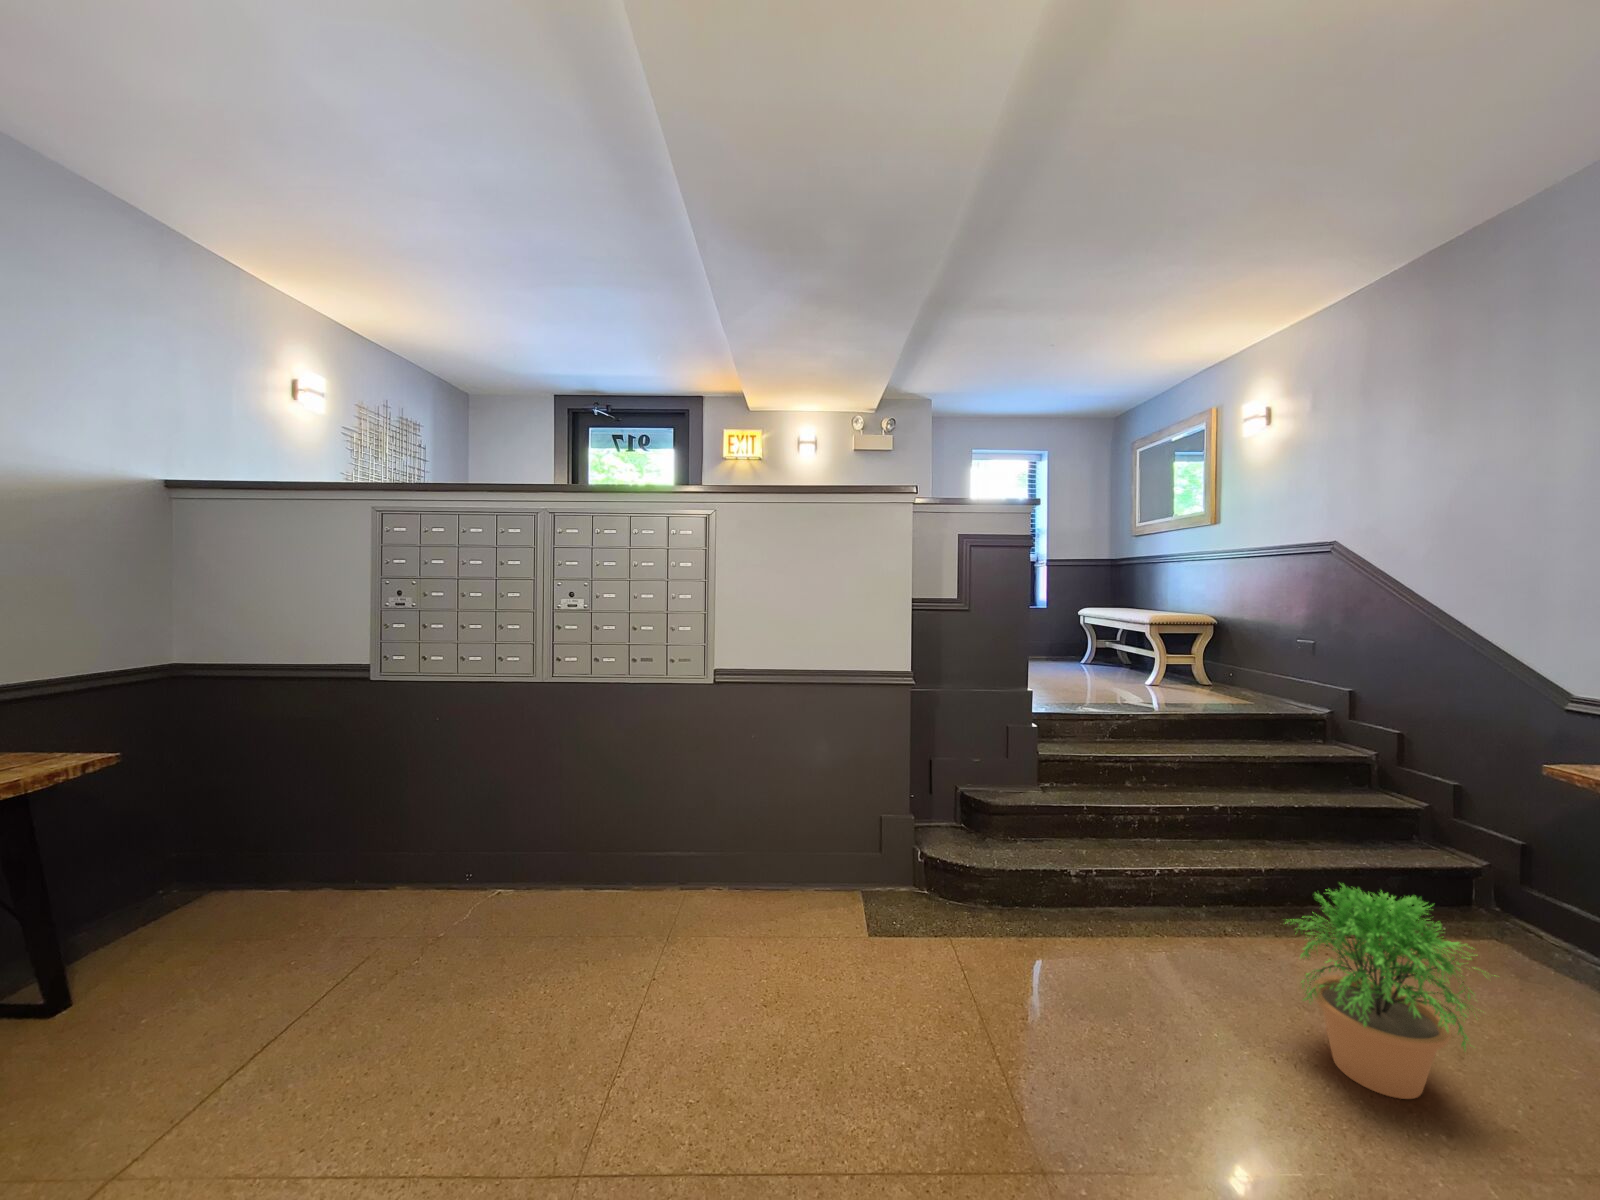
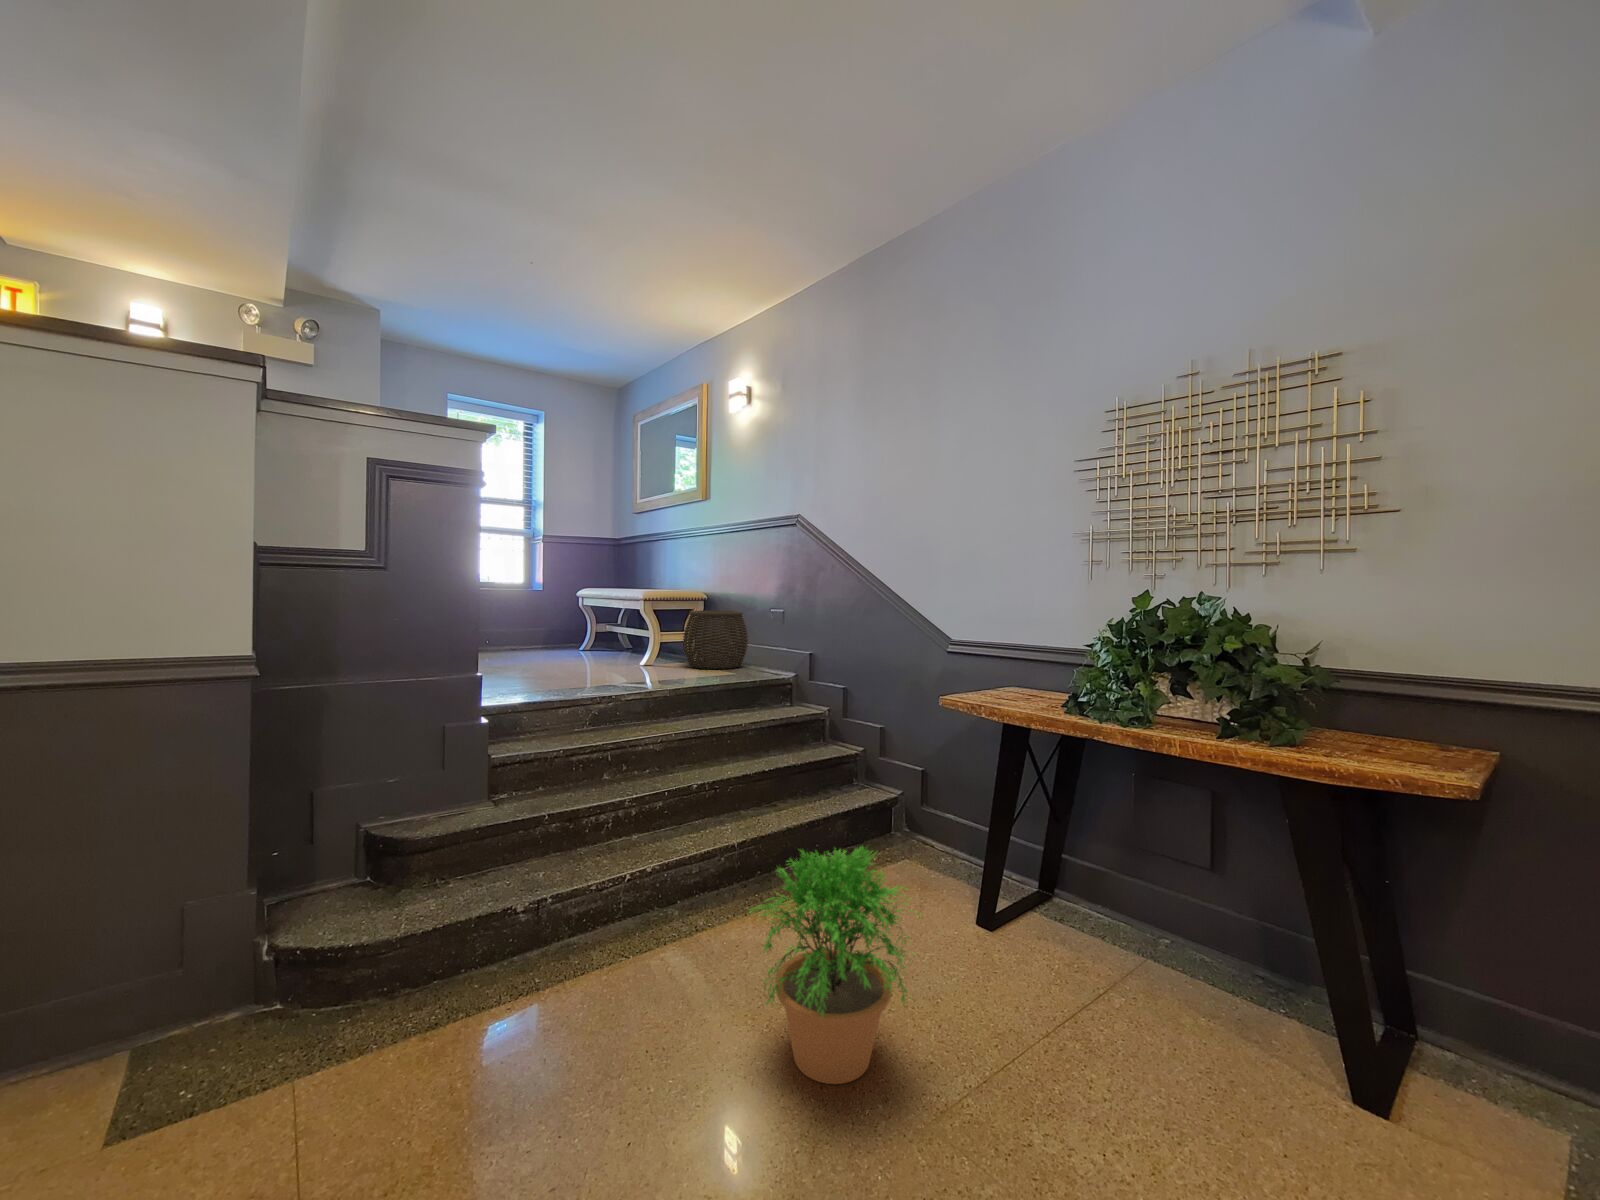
woven basket: none [1193,637,1270,697] -> present [683,611,748,669]

